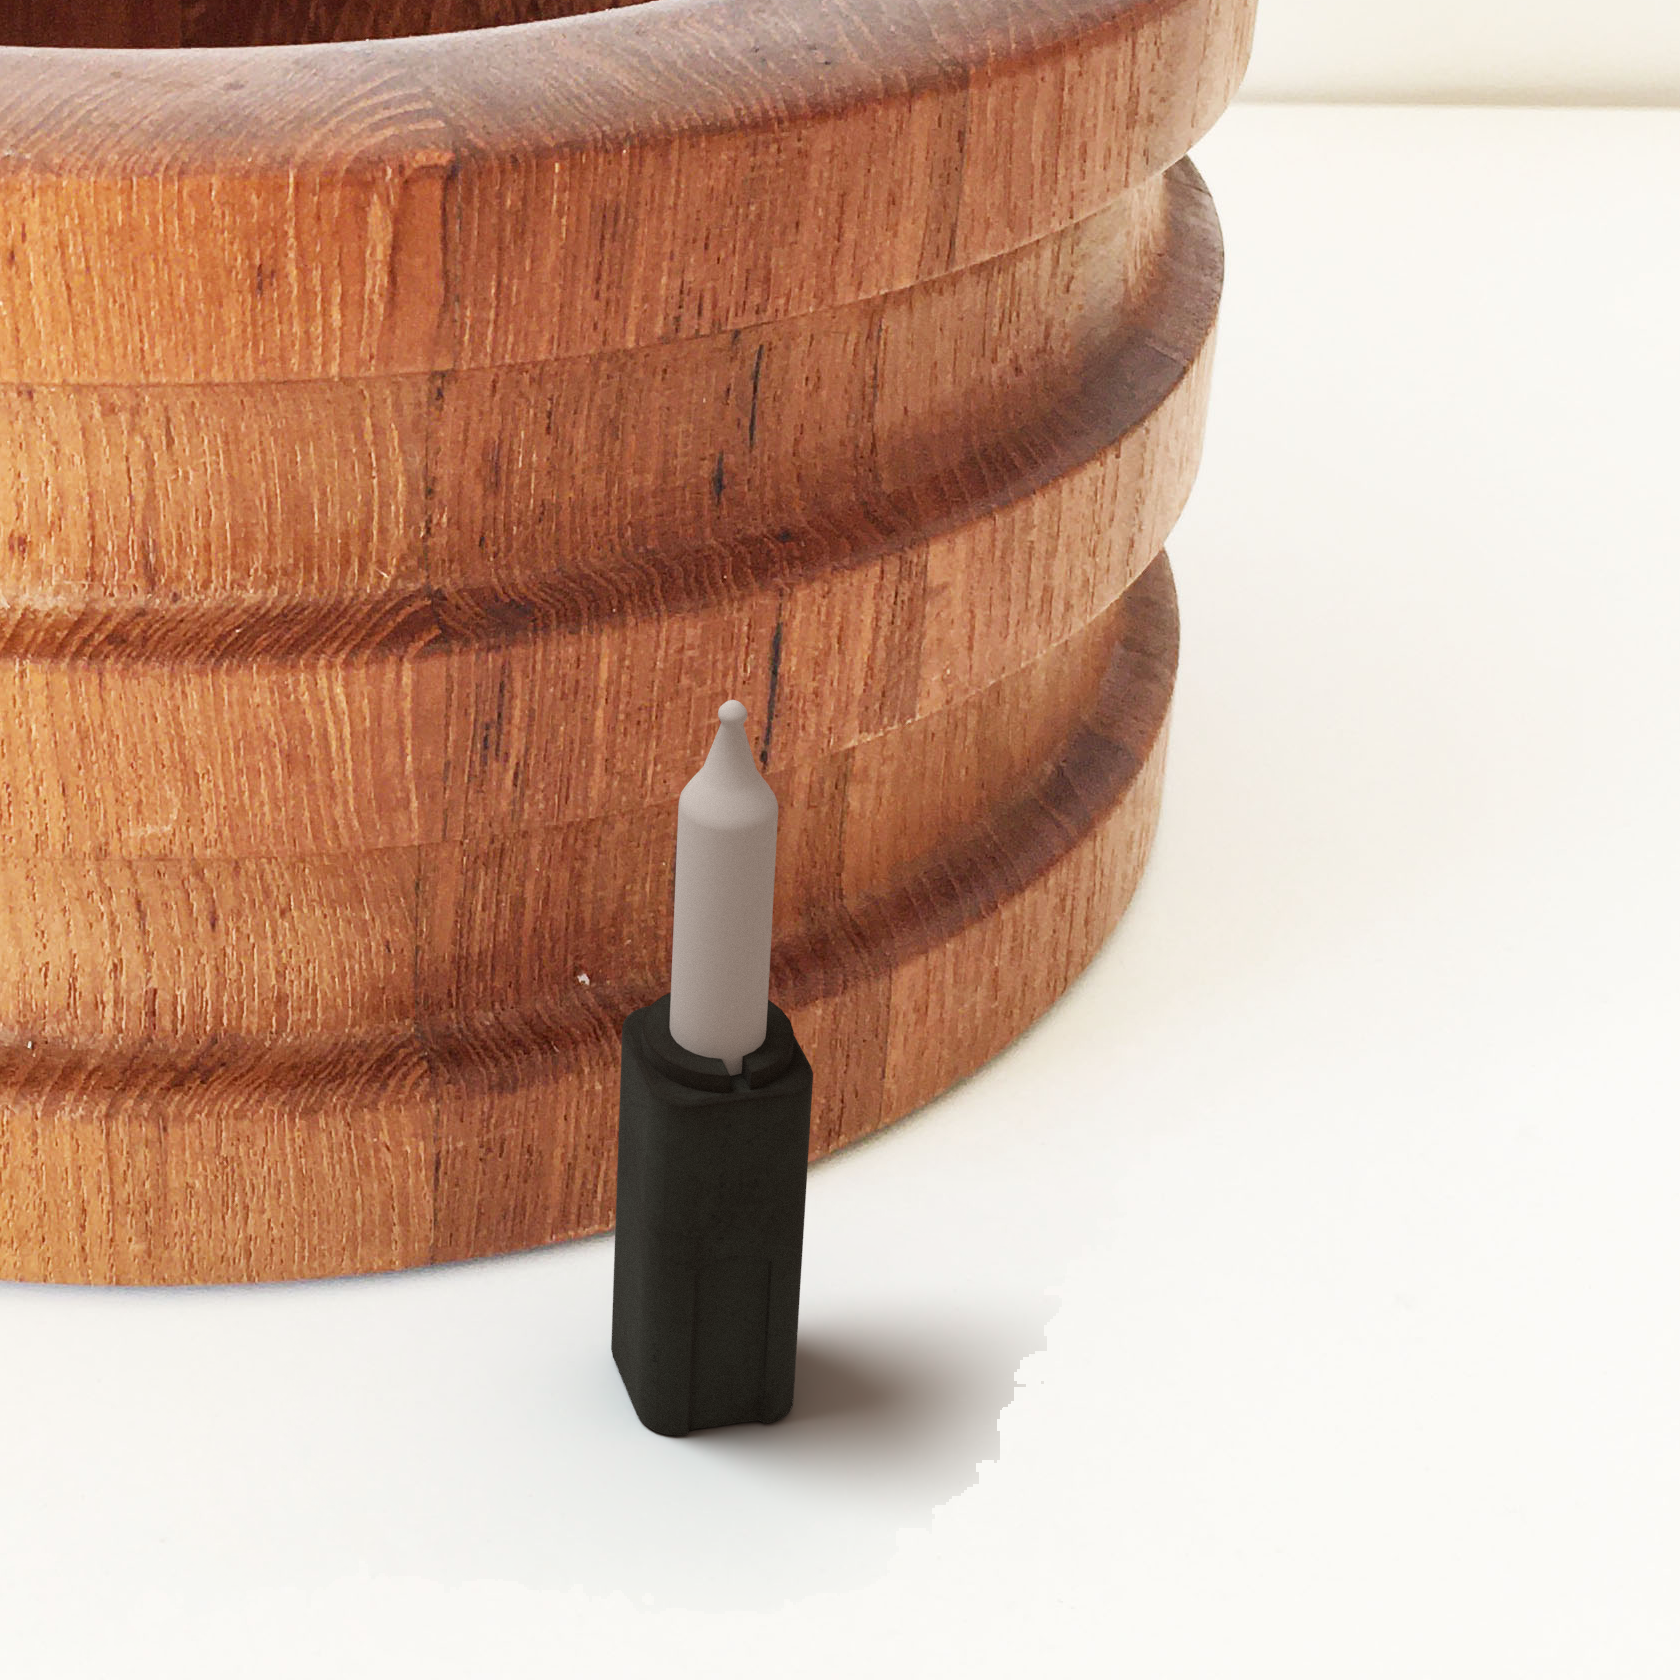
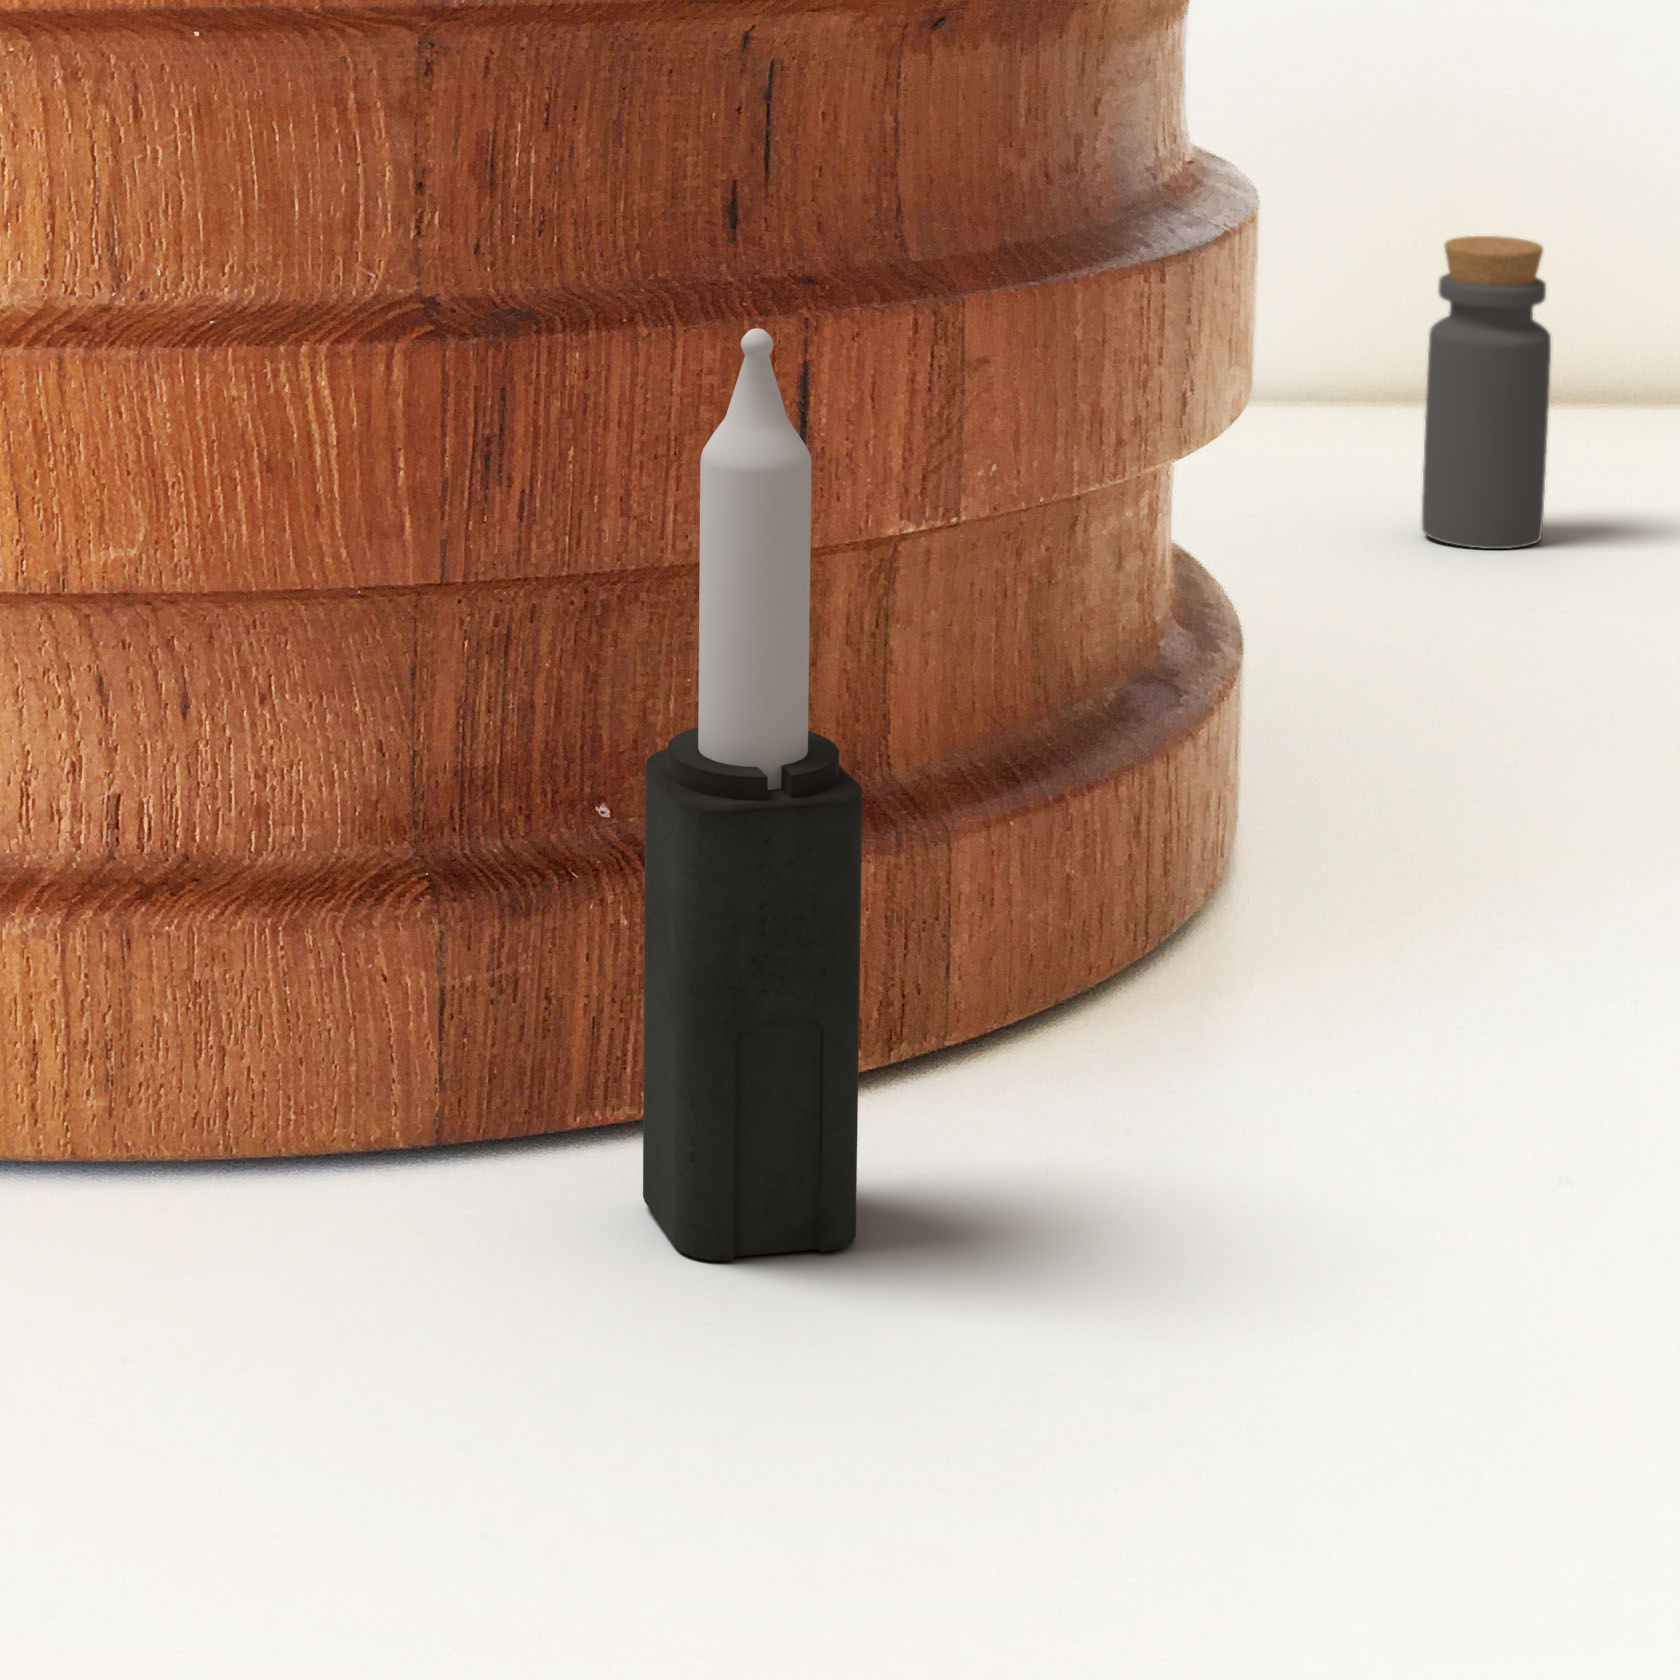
bottle: none [1338,51,1471,340] -> present [1422,236,1551,549]

